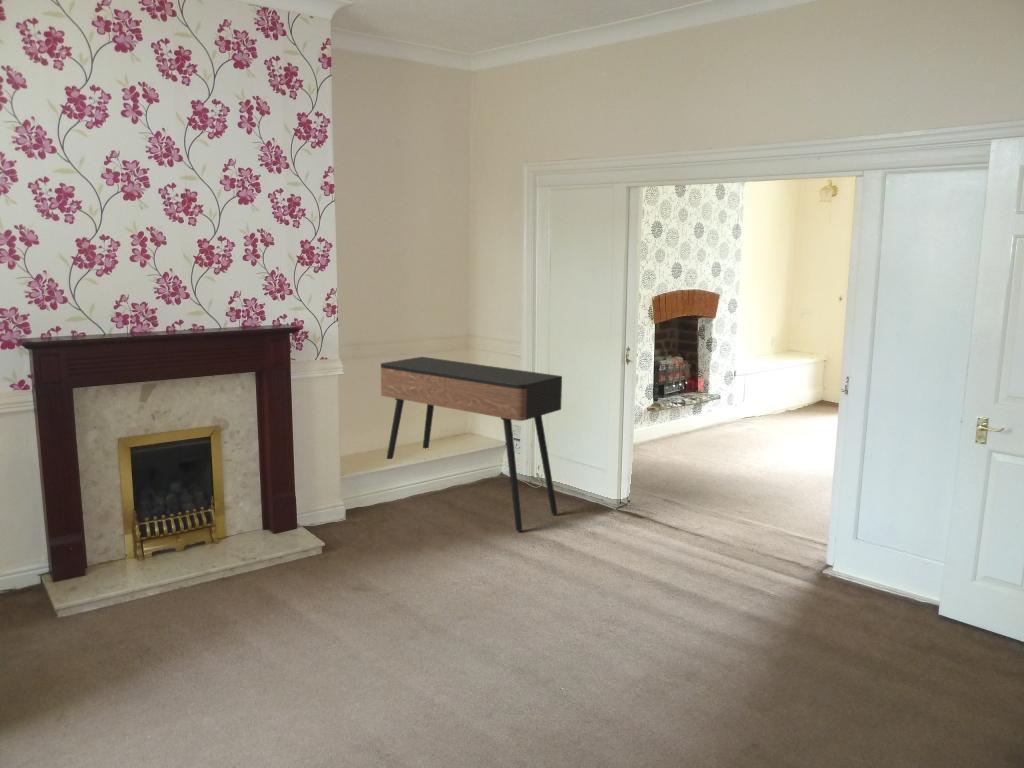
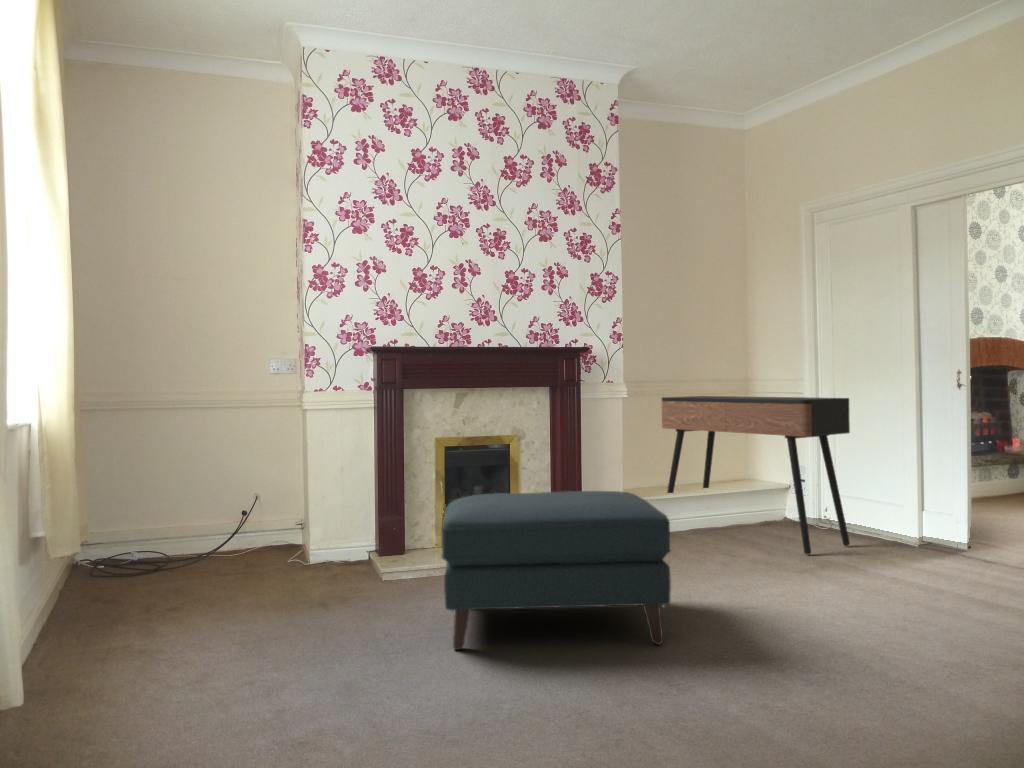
ottoman: none [117,522,381,743] -> present [441,491,671,650]

